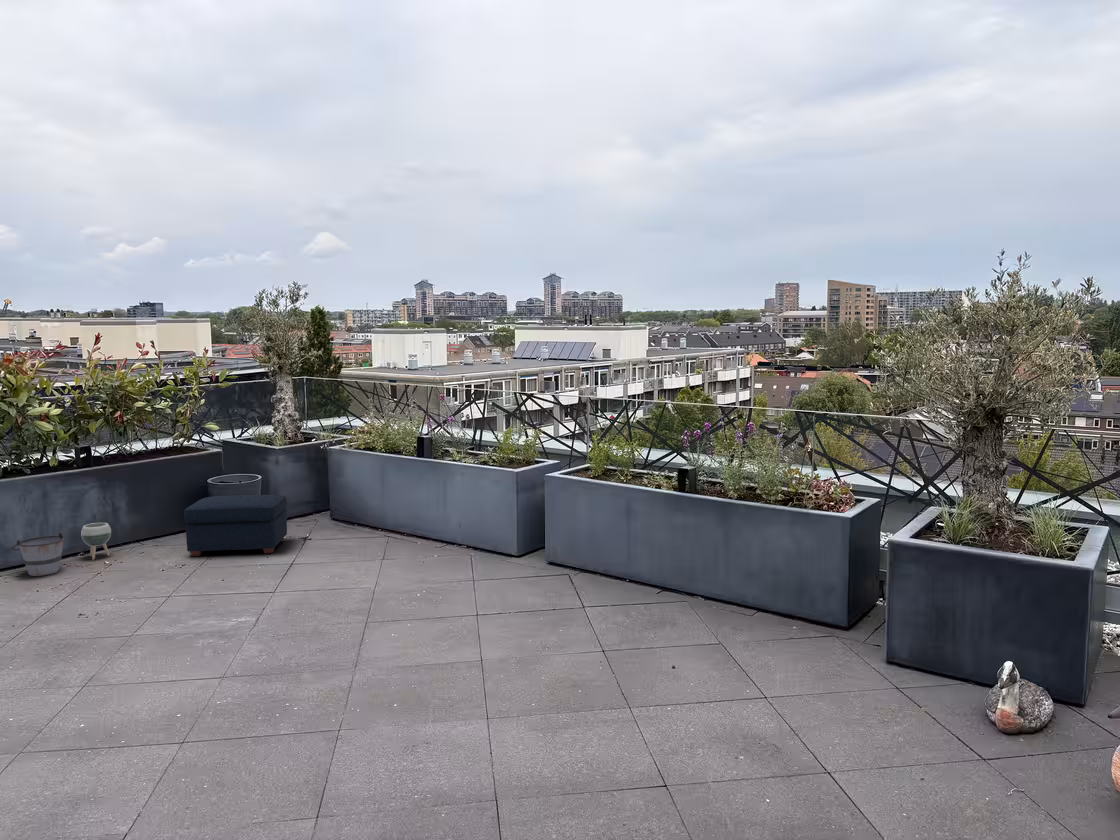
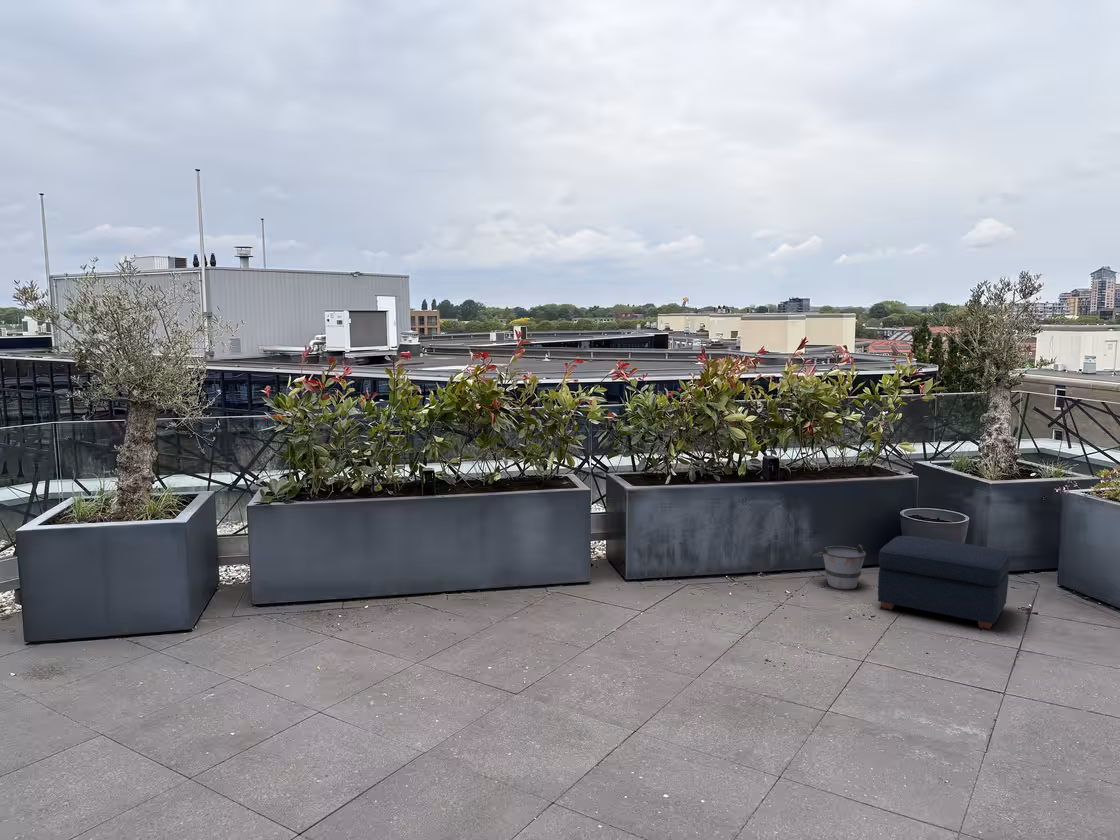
planter: present [81,523,111,560] -> none [763,544,793,586]
bucket: present [11,532,65,576] -> present [813,545,866,589]

